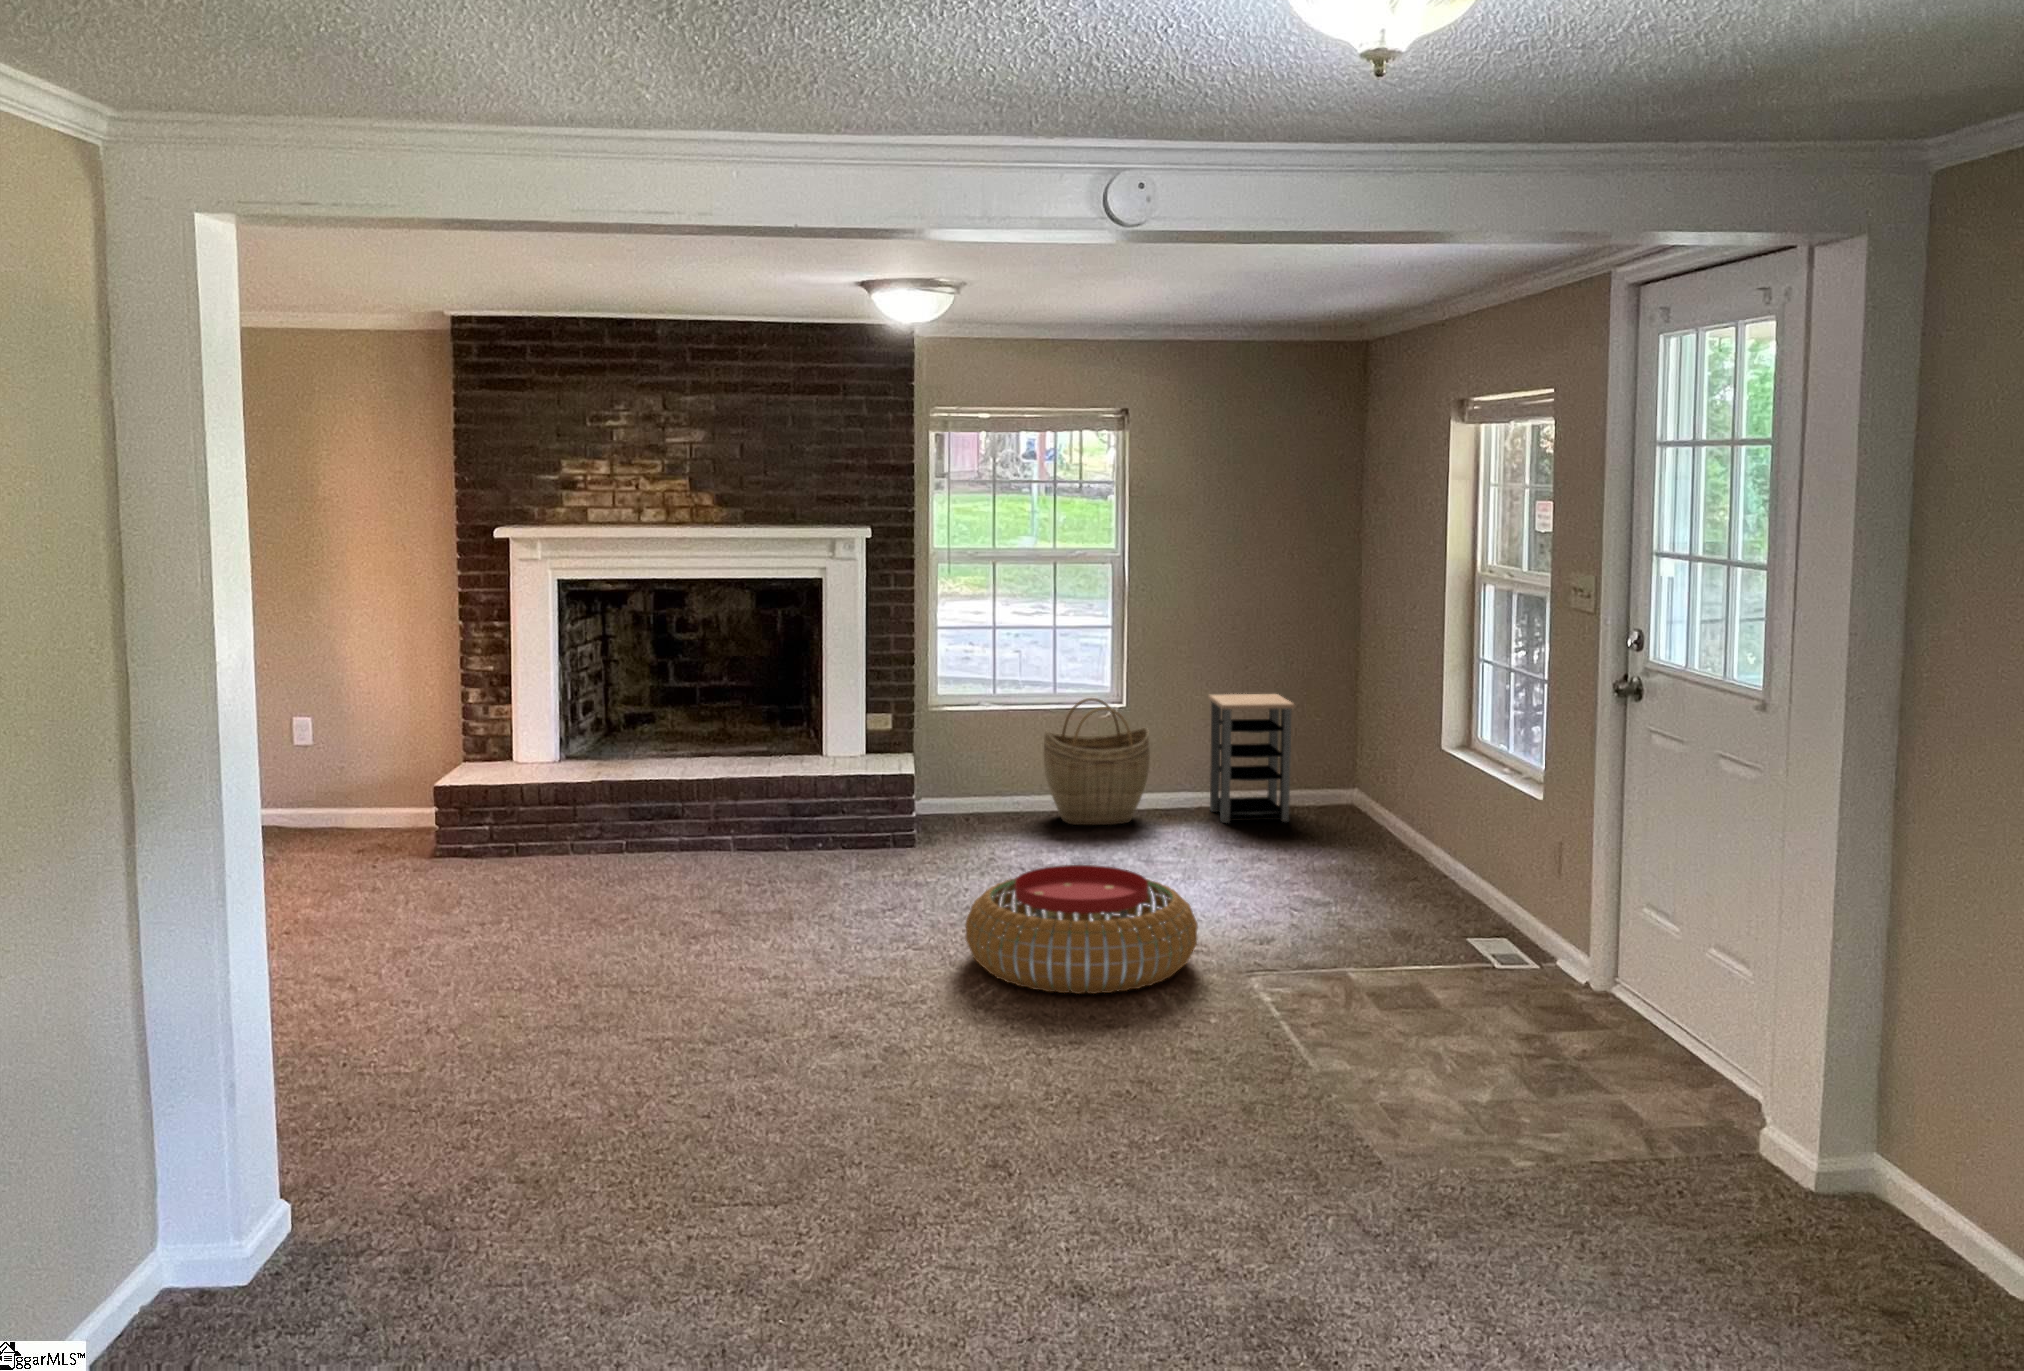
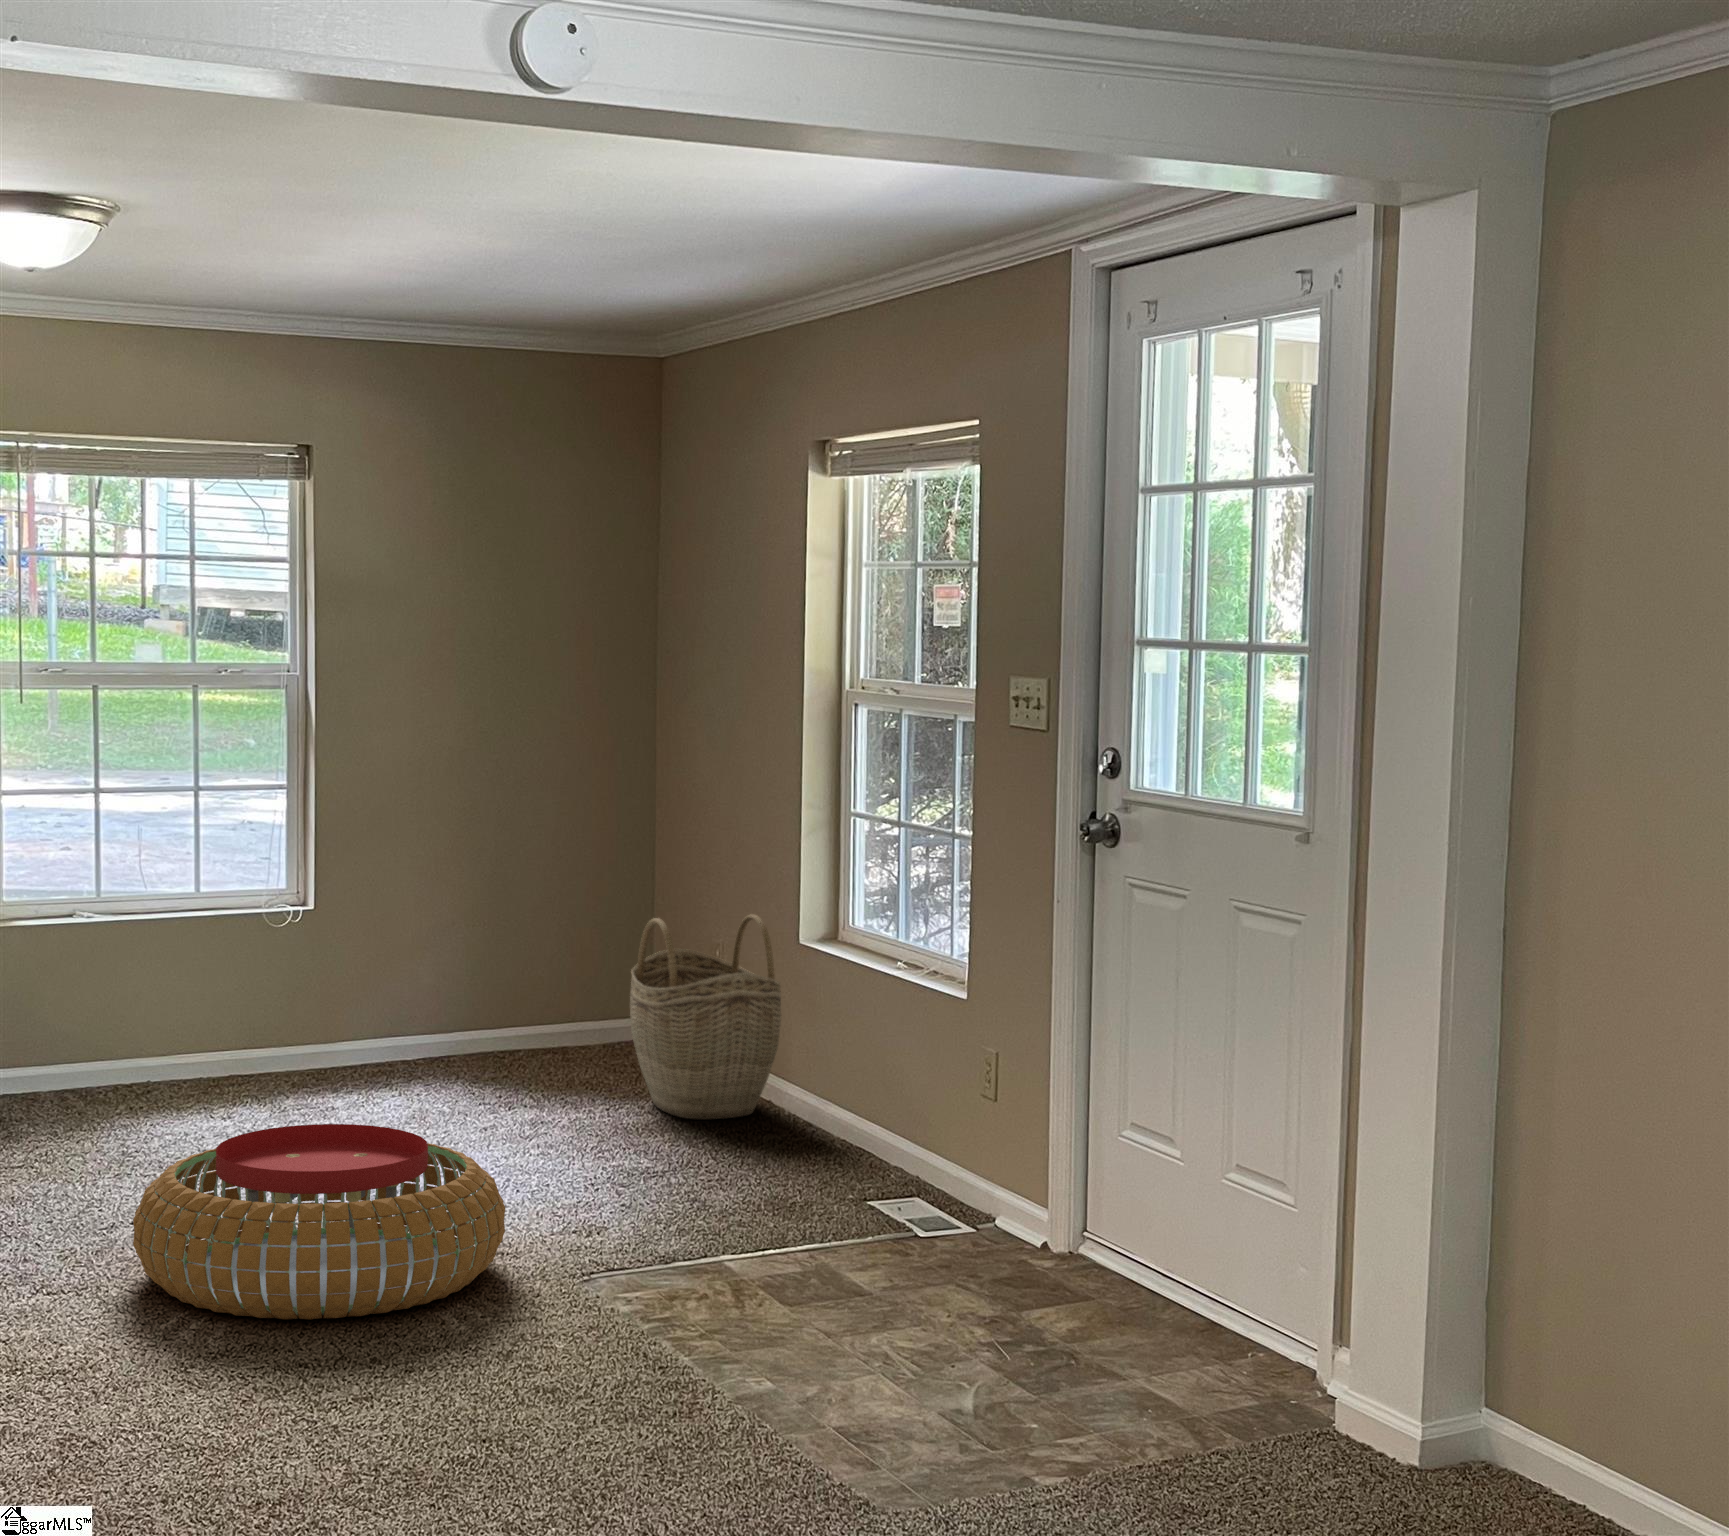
side table: present [1208,694,1295,823] -> none [431,875,567,1071]
woven basket: present [1044,698,1150,825] -> present [630,914,781,1119]

